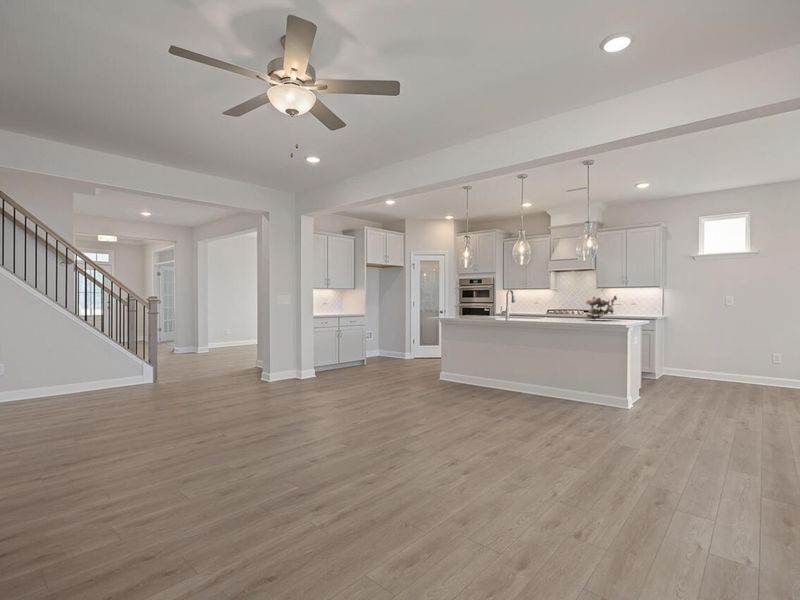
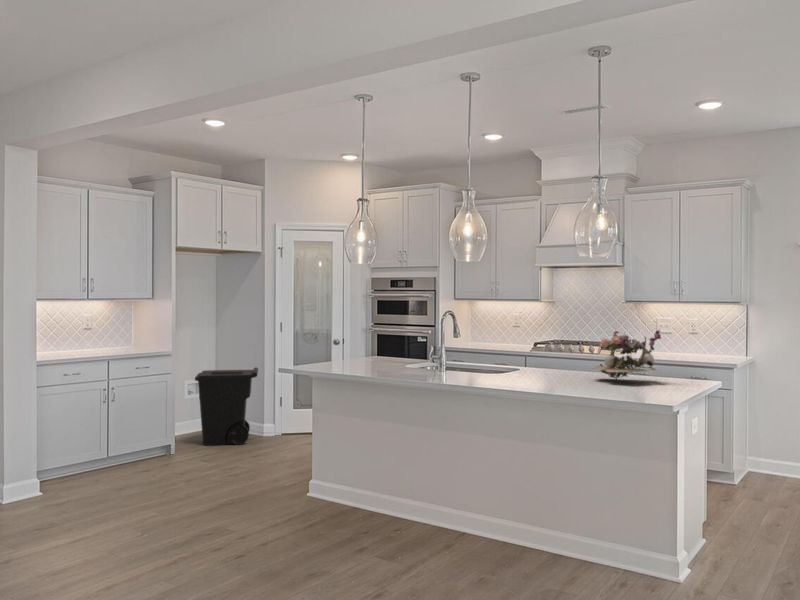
trash can: none [374,324,405,362] -> present [195,367,258,446]

